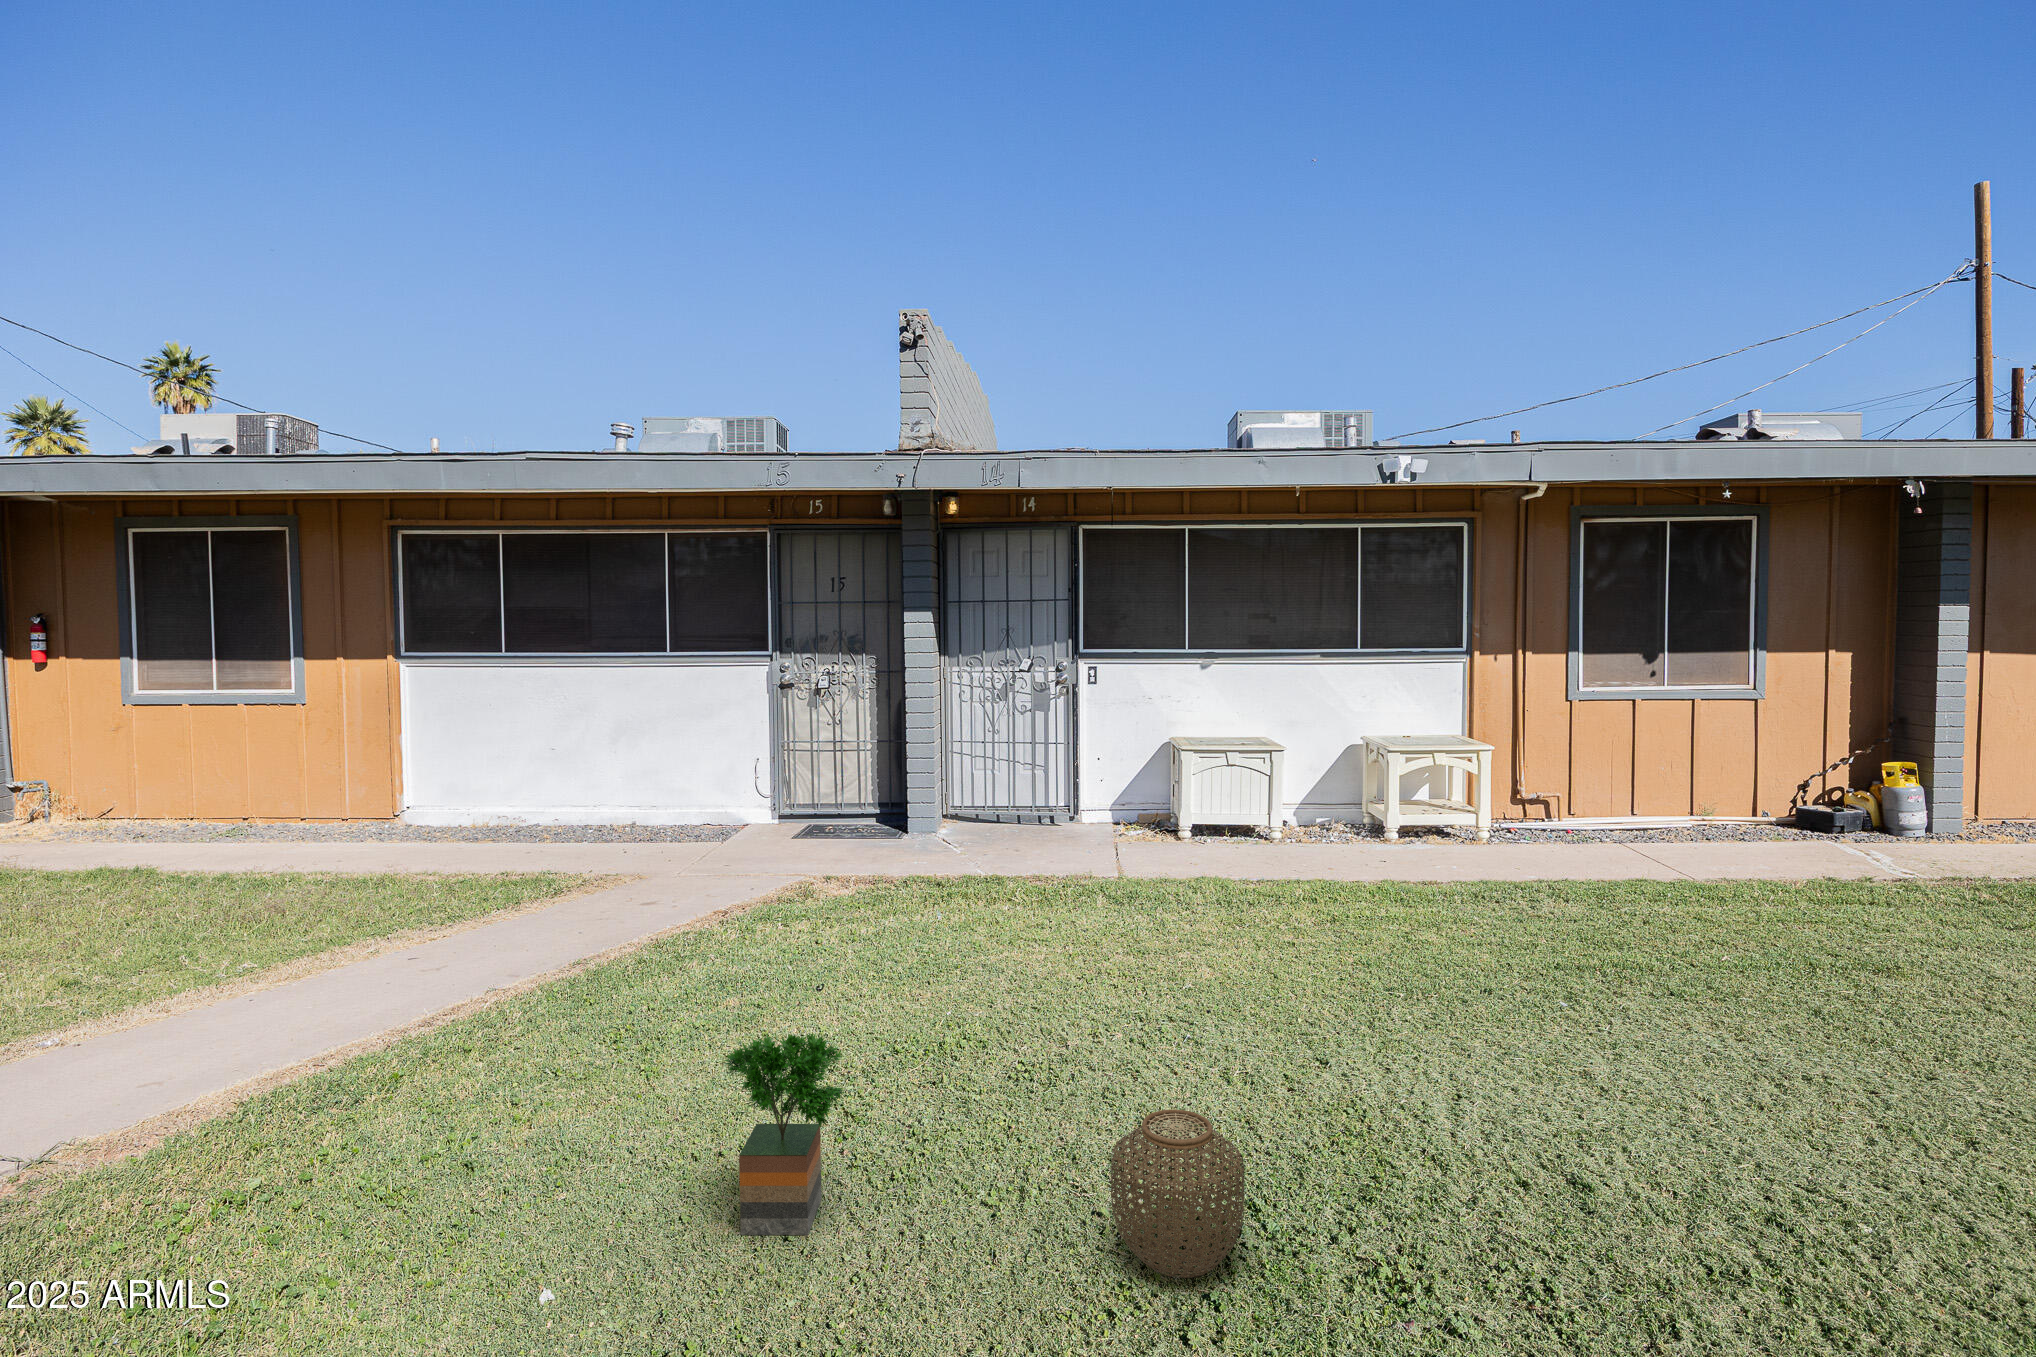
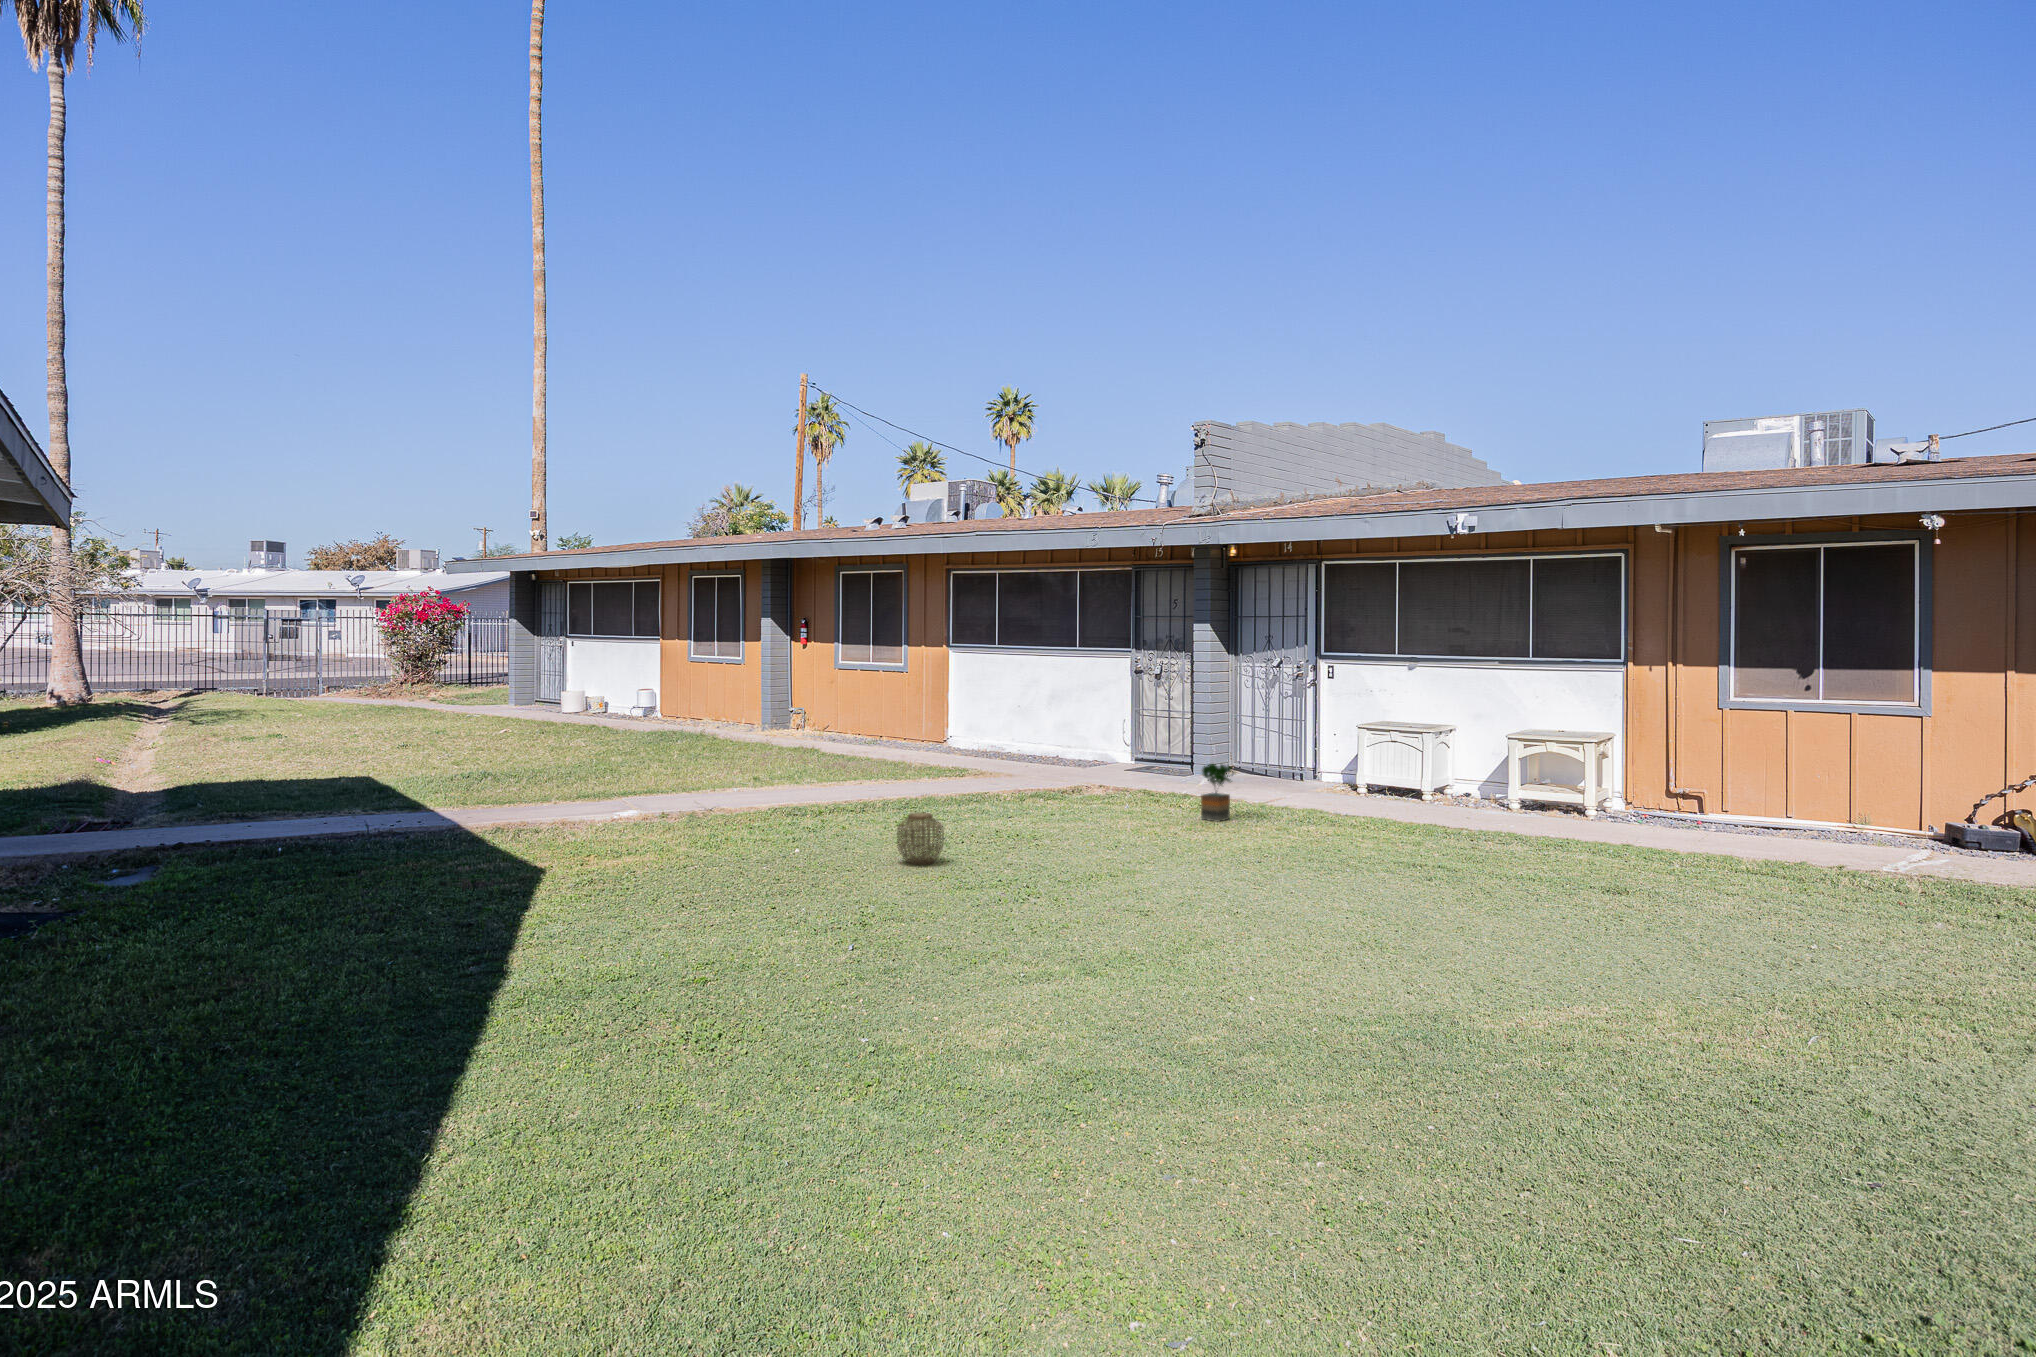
potted tree: present [724,1033,845,1235] -> present [1201,764,1235,822]

